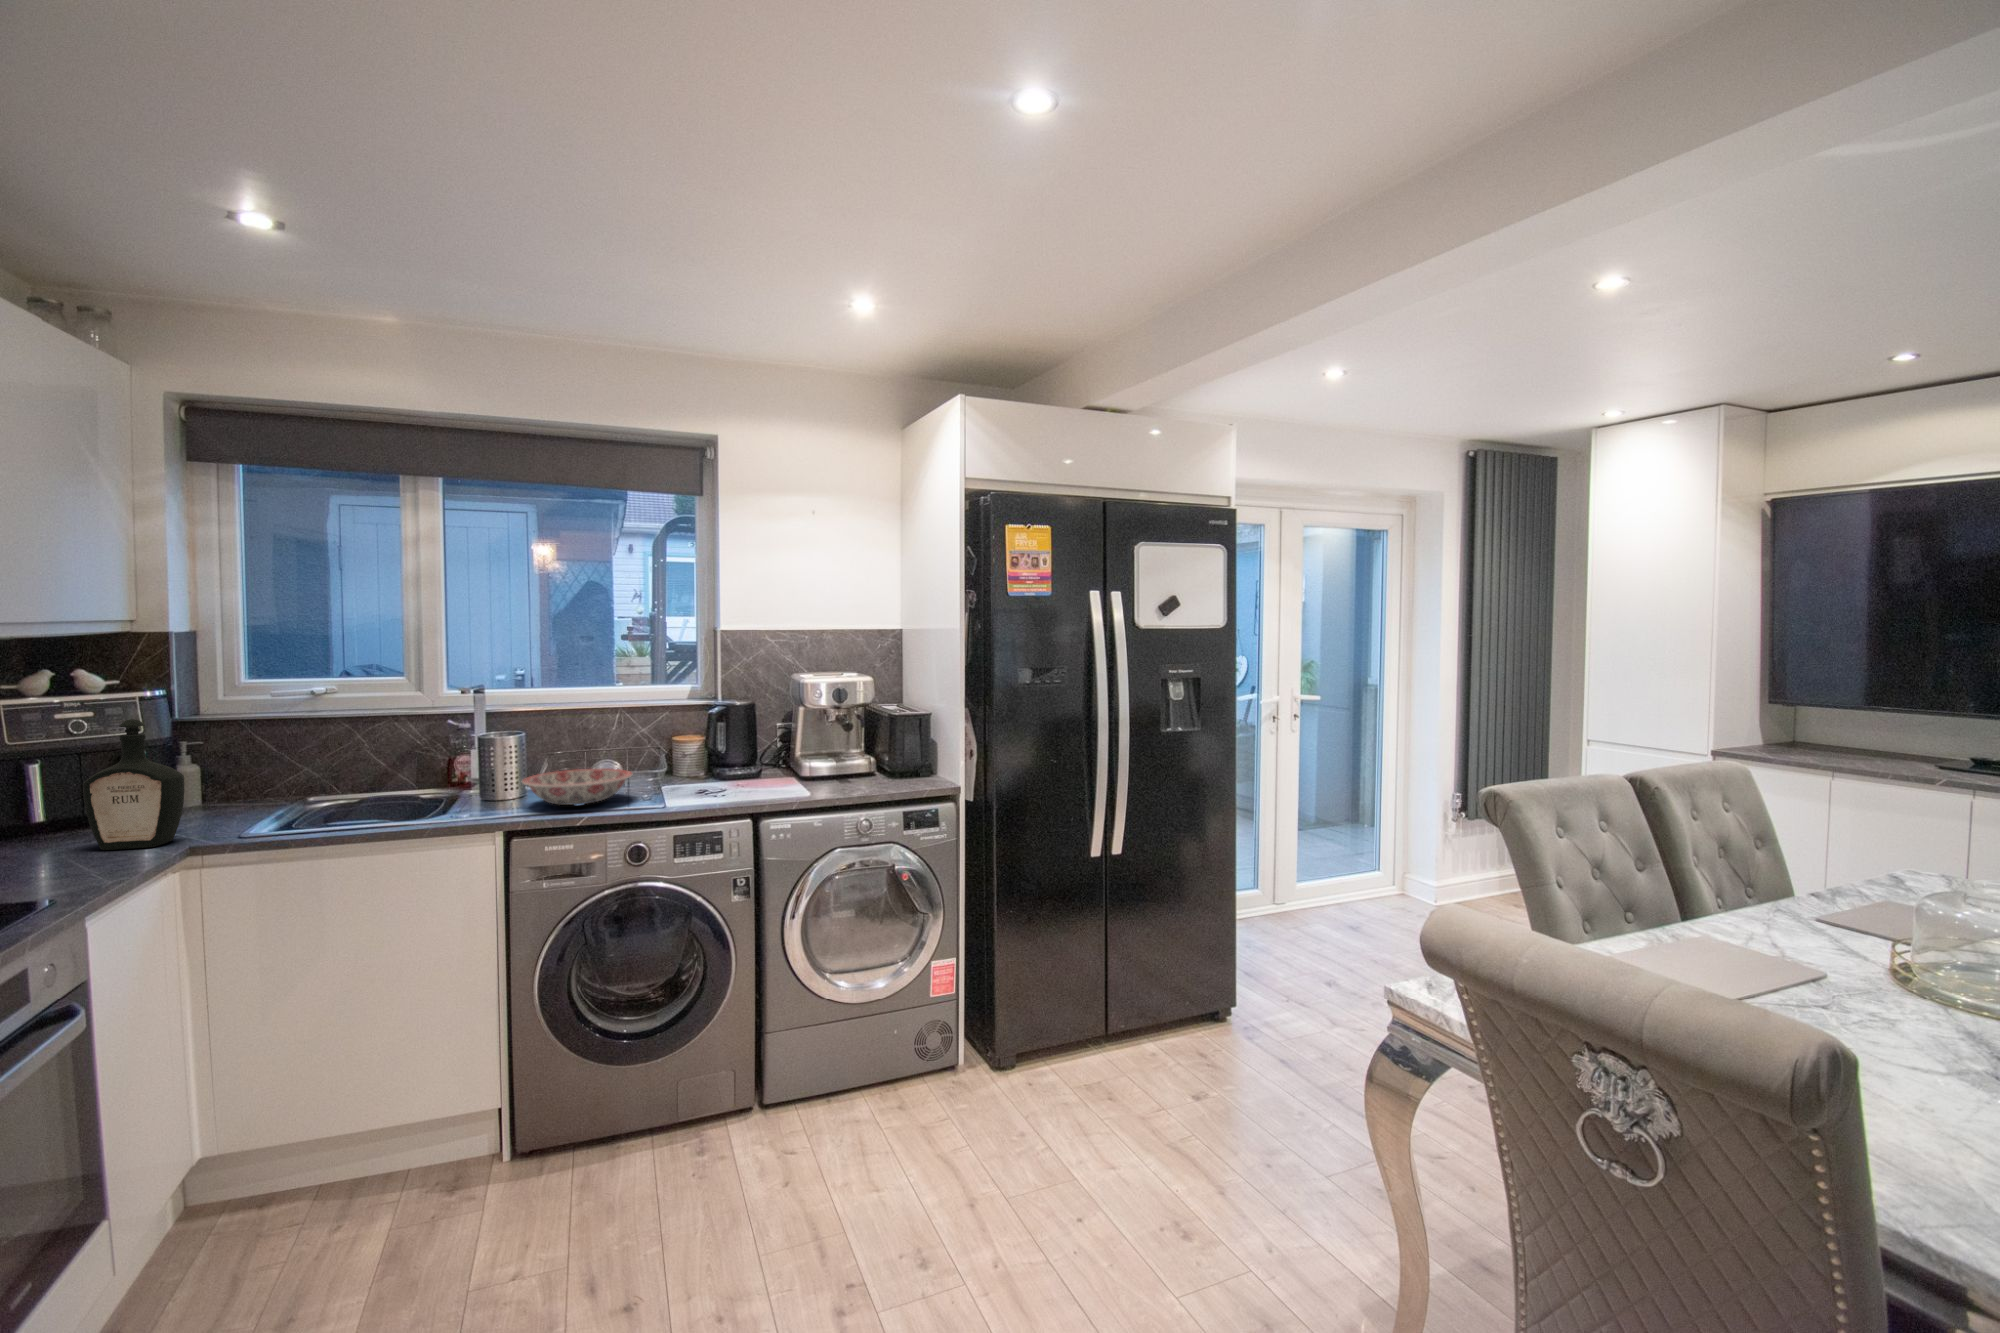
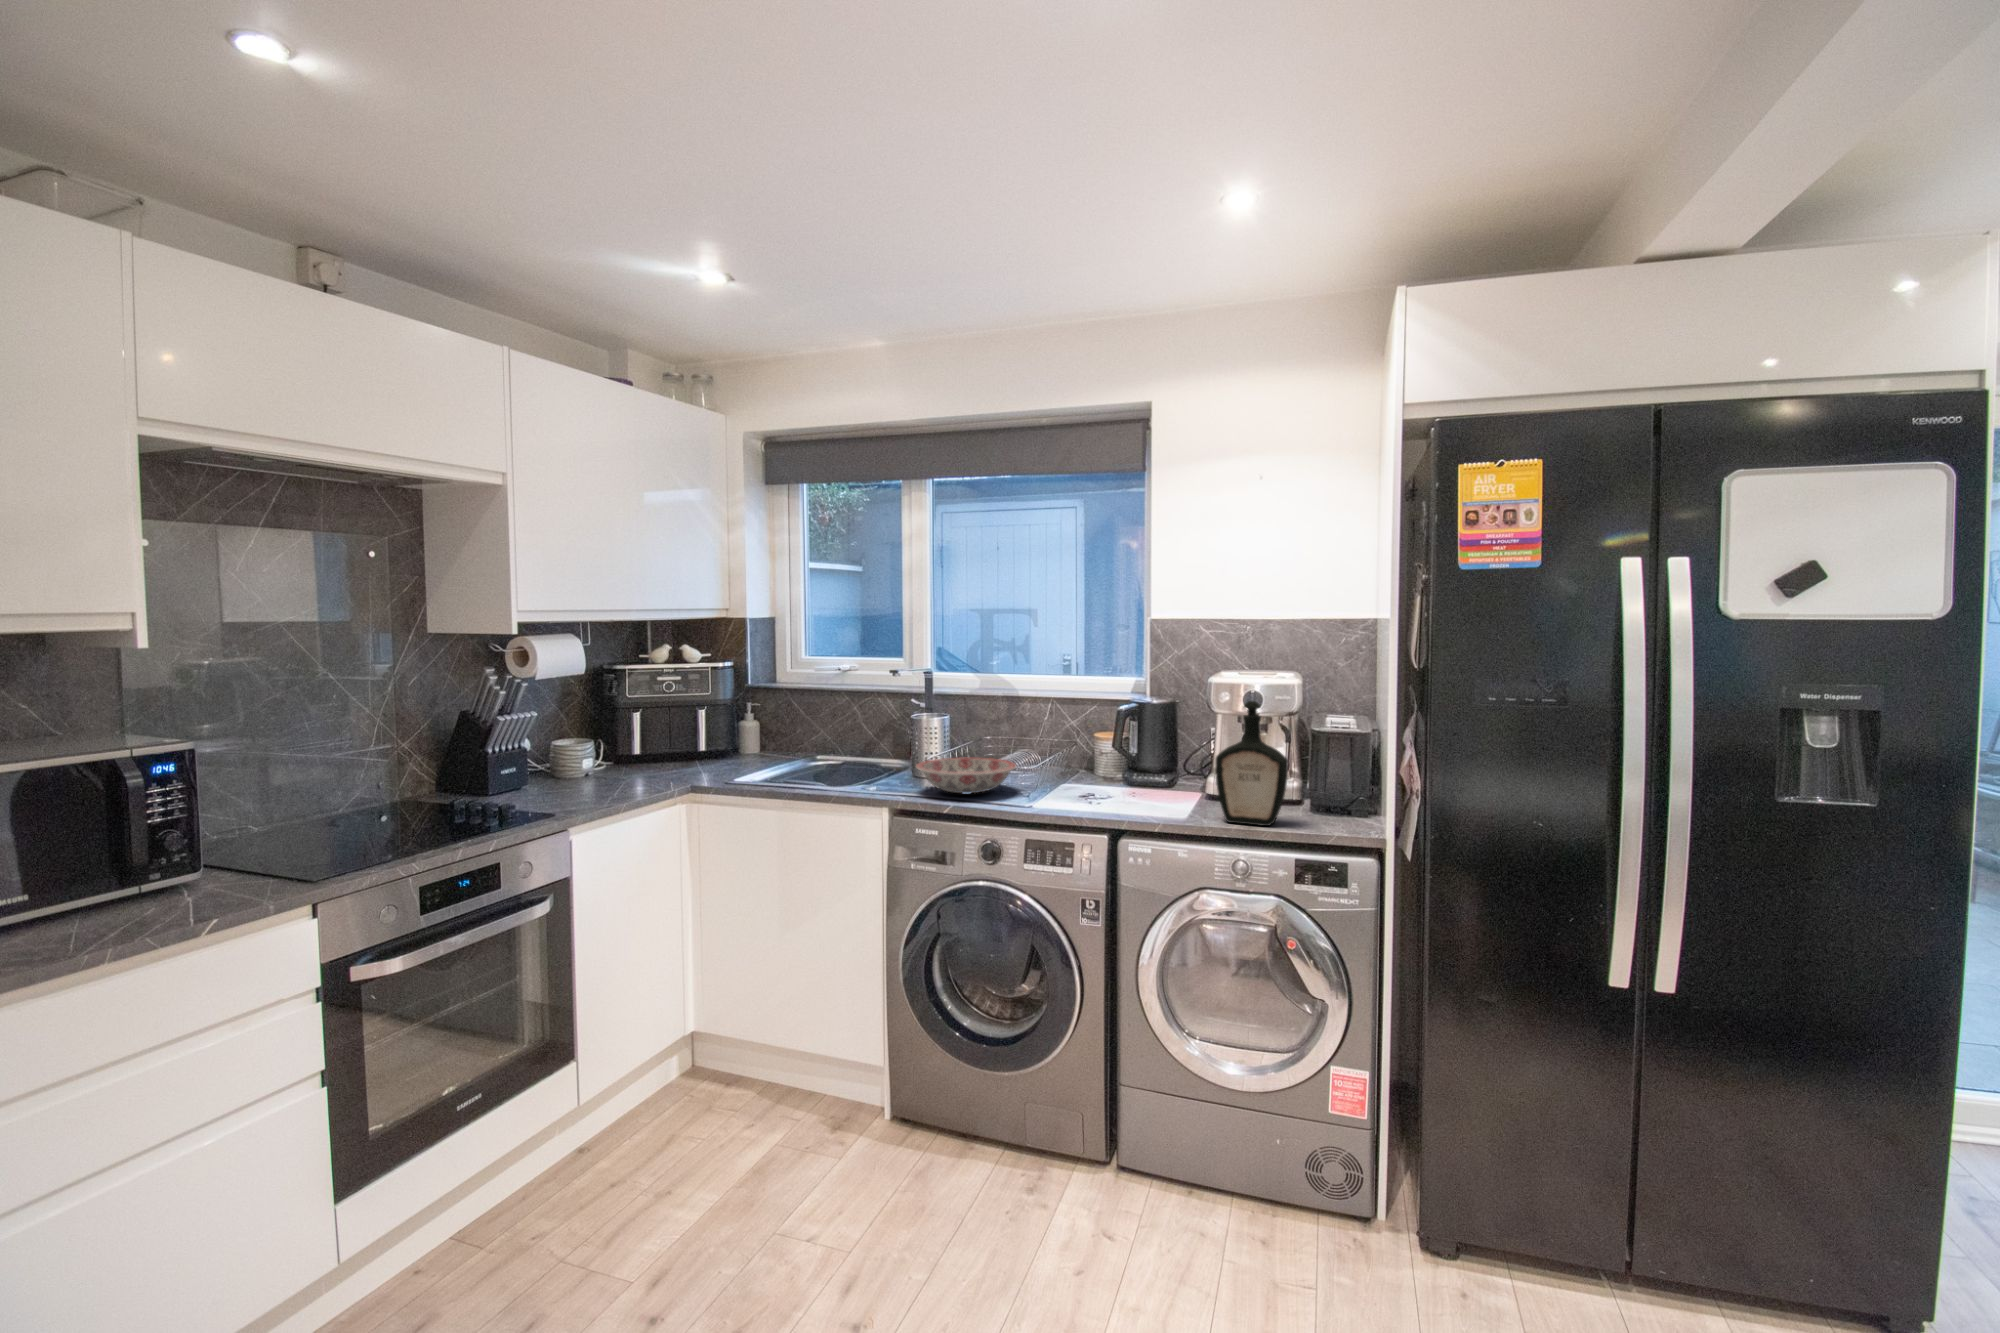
bottle: present [83,719,184,850] -> present [1215,701,1288,826]

